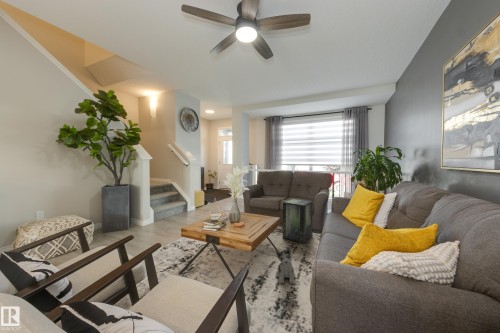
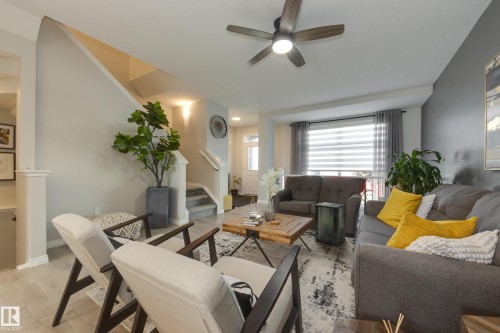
plush toy: present [276,248,296,284] -> none [312,244,333,279]

